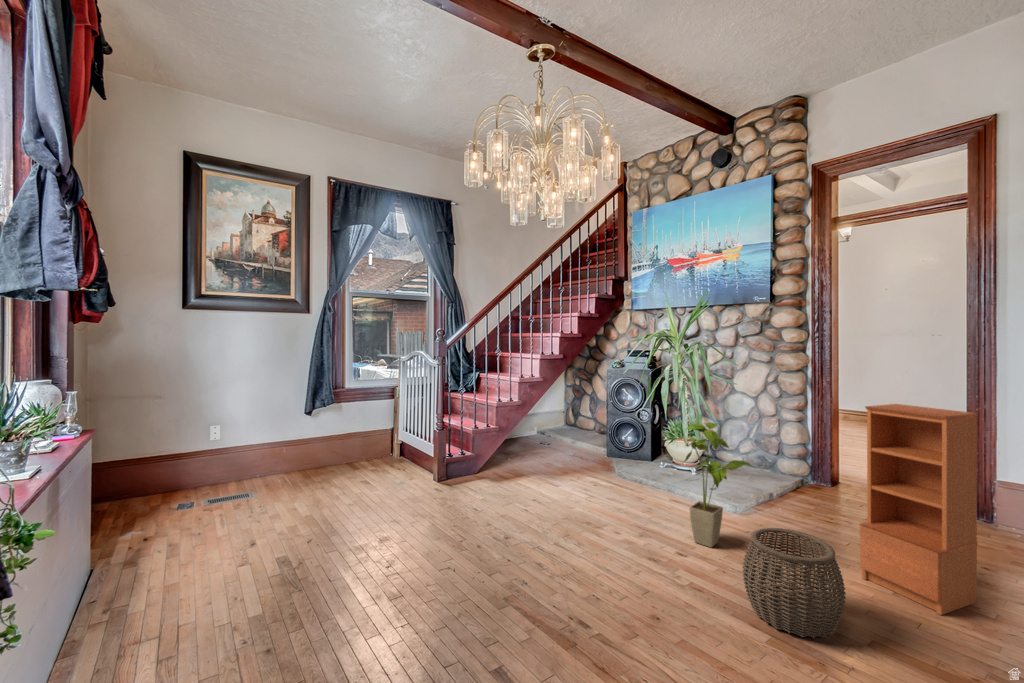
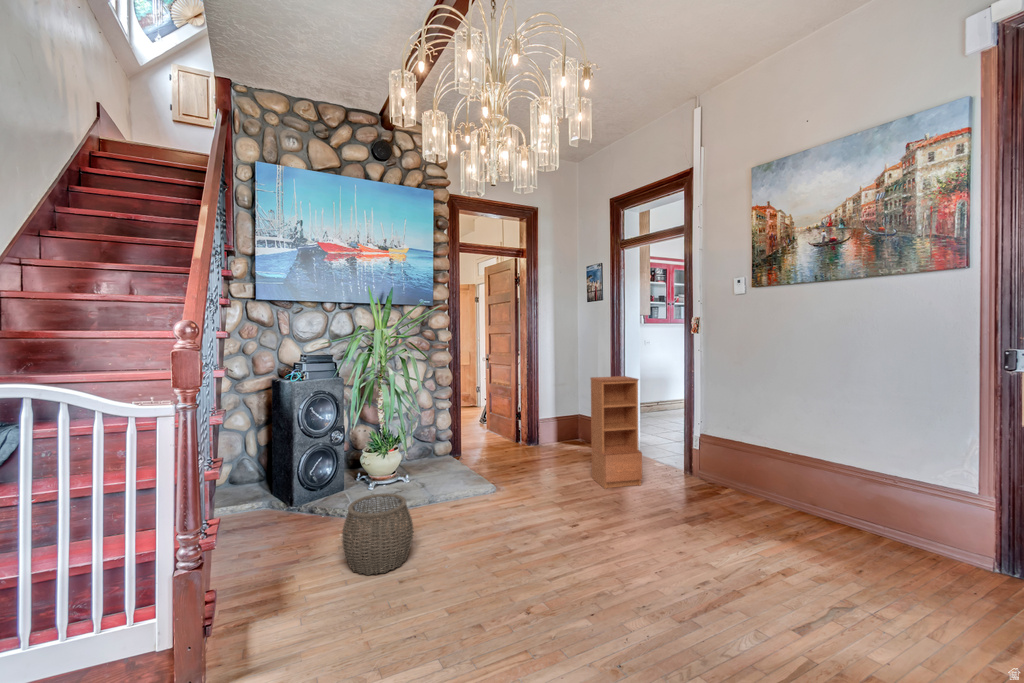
house plant: present [685,422,754,547] -> none [528,412,585,523]
woven basket: present [742,528,846,638] -> present [342,493,414,575]

